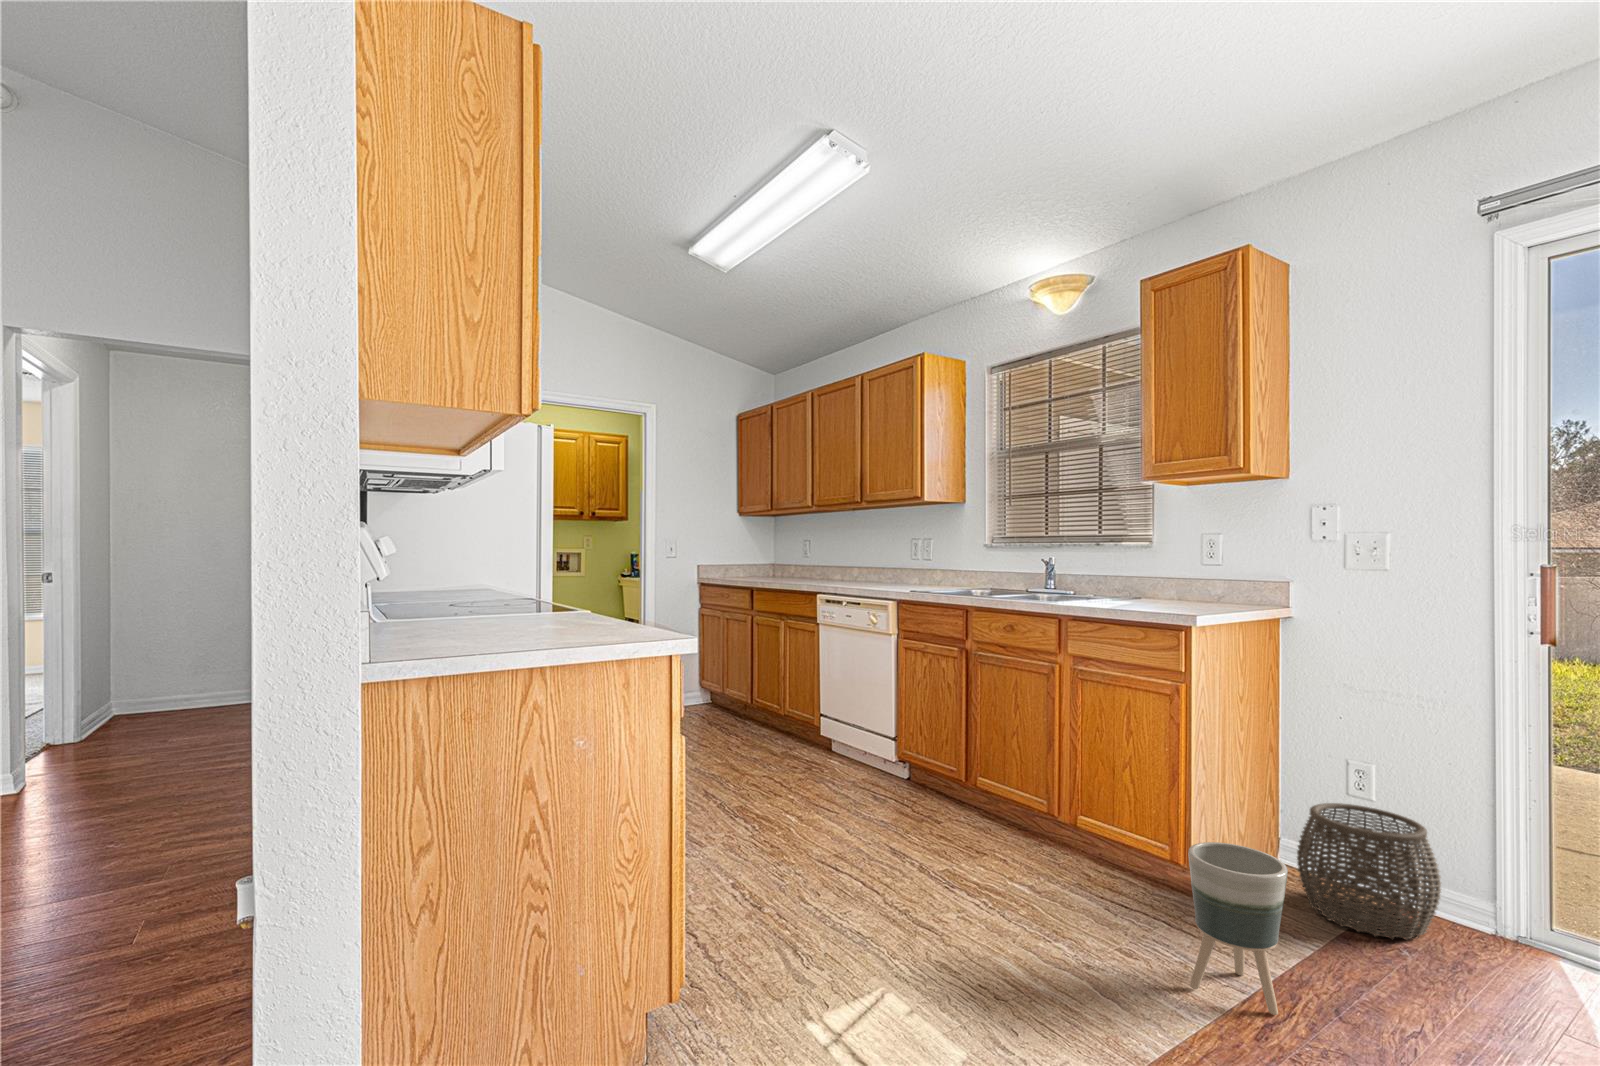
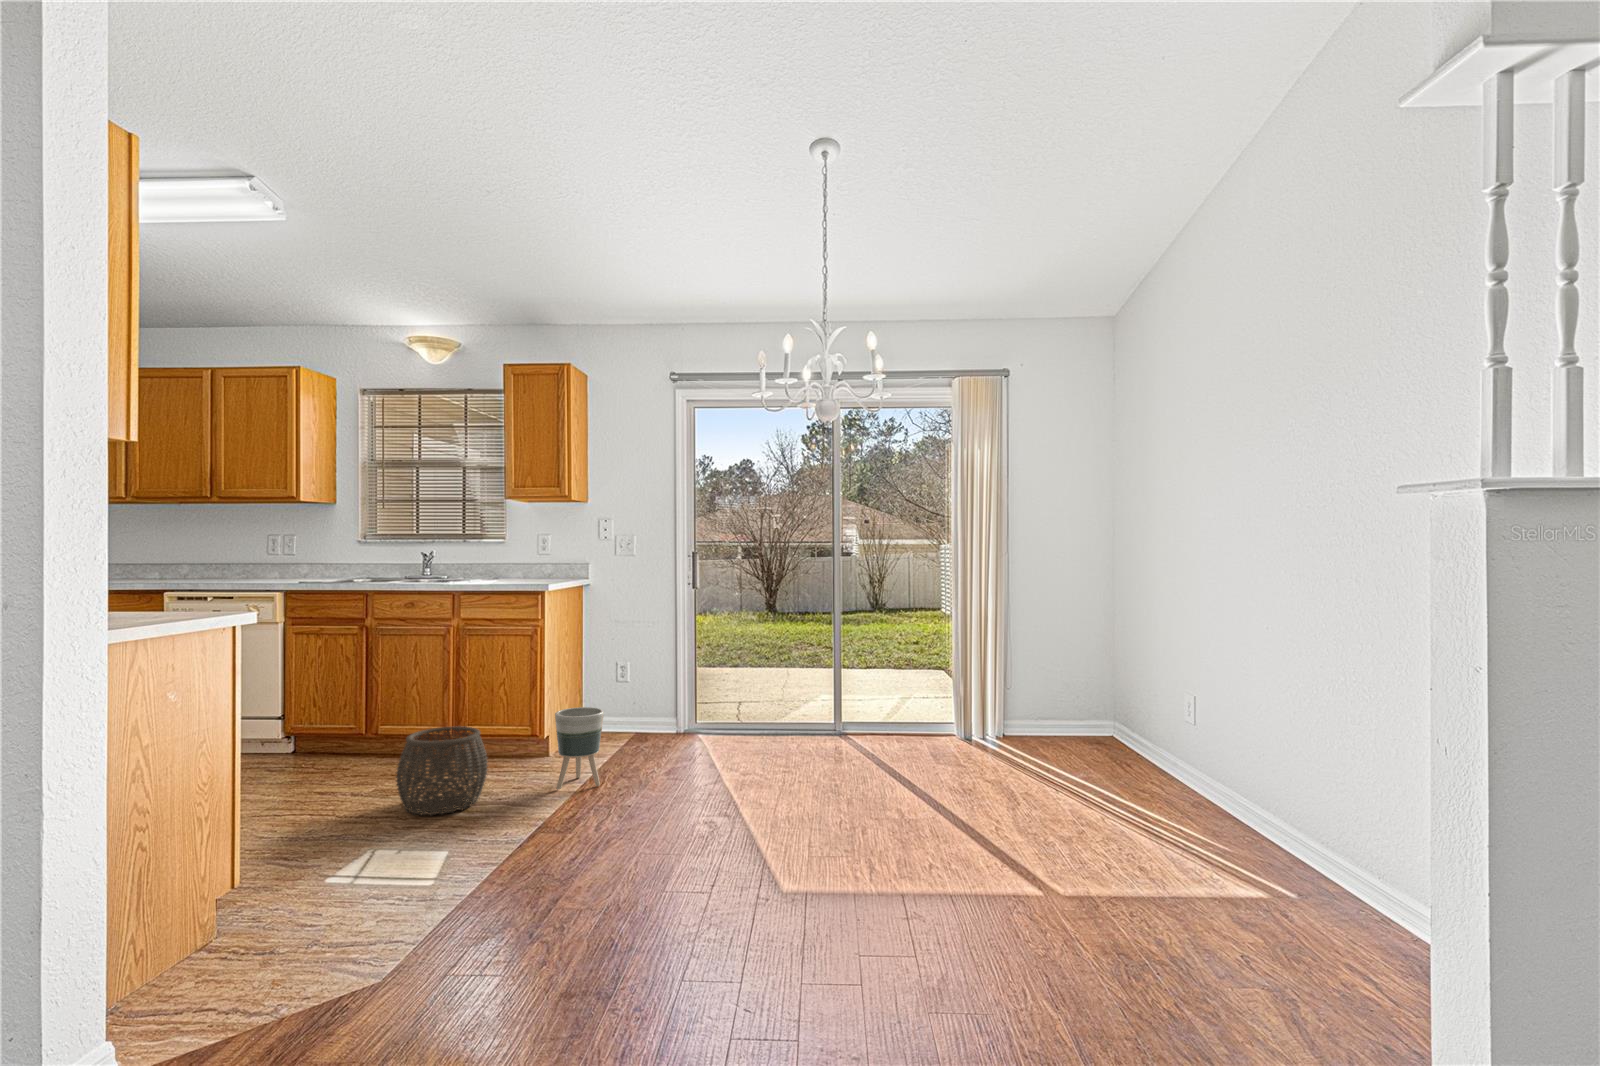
woven basket: present [1297,803,1441,940] -> present [396,726,488,815]

